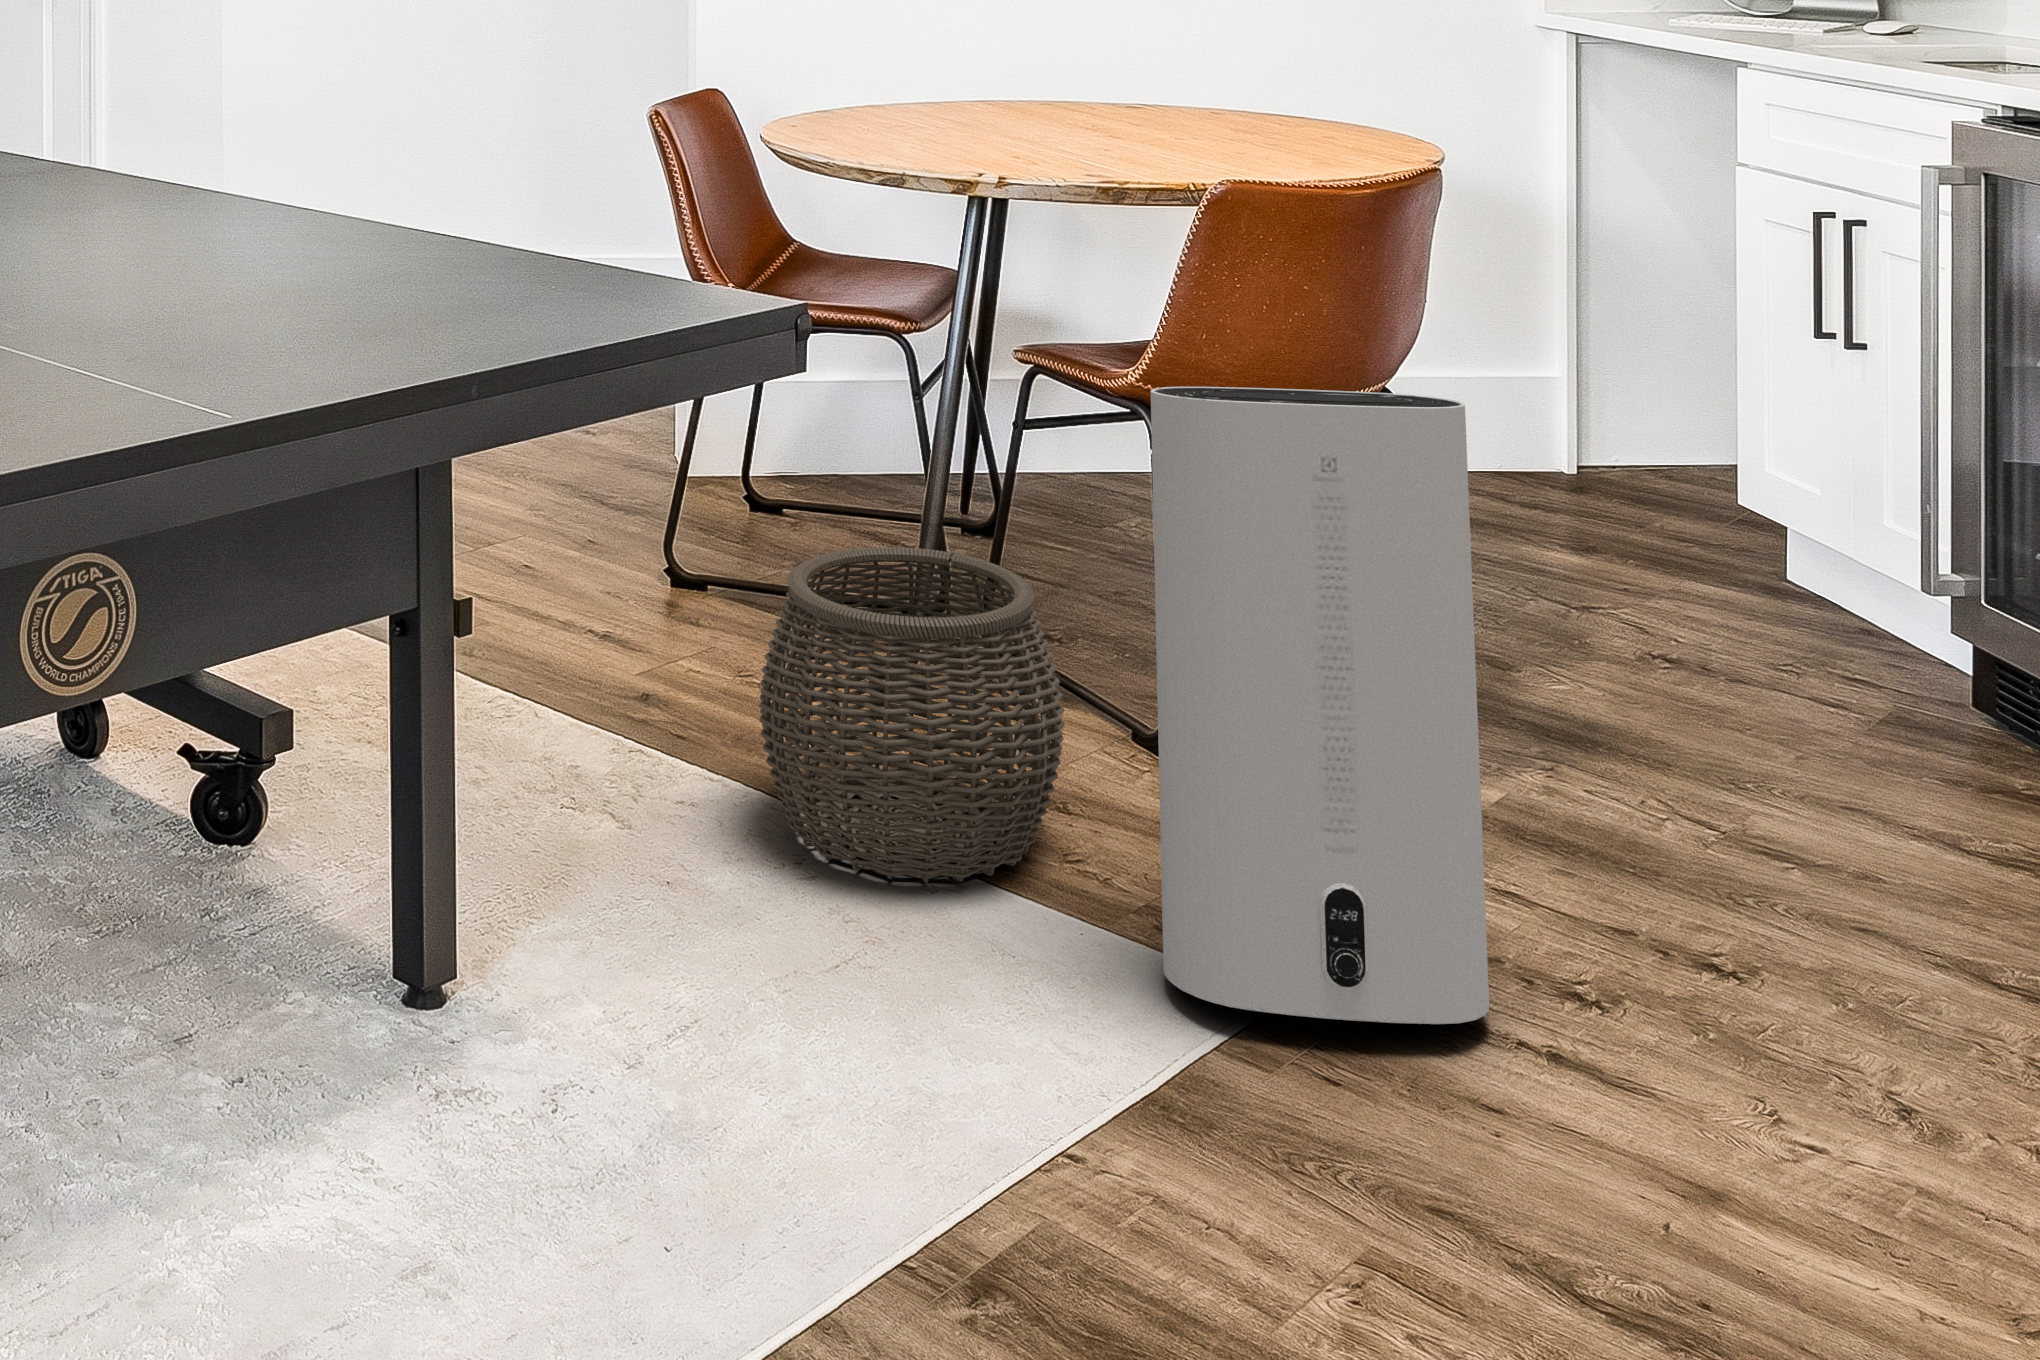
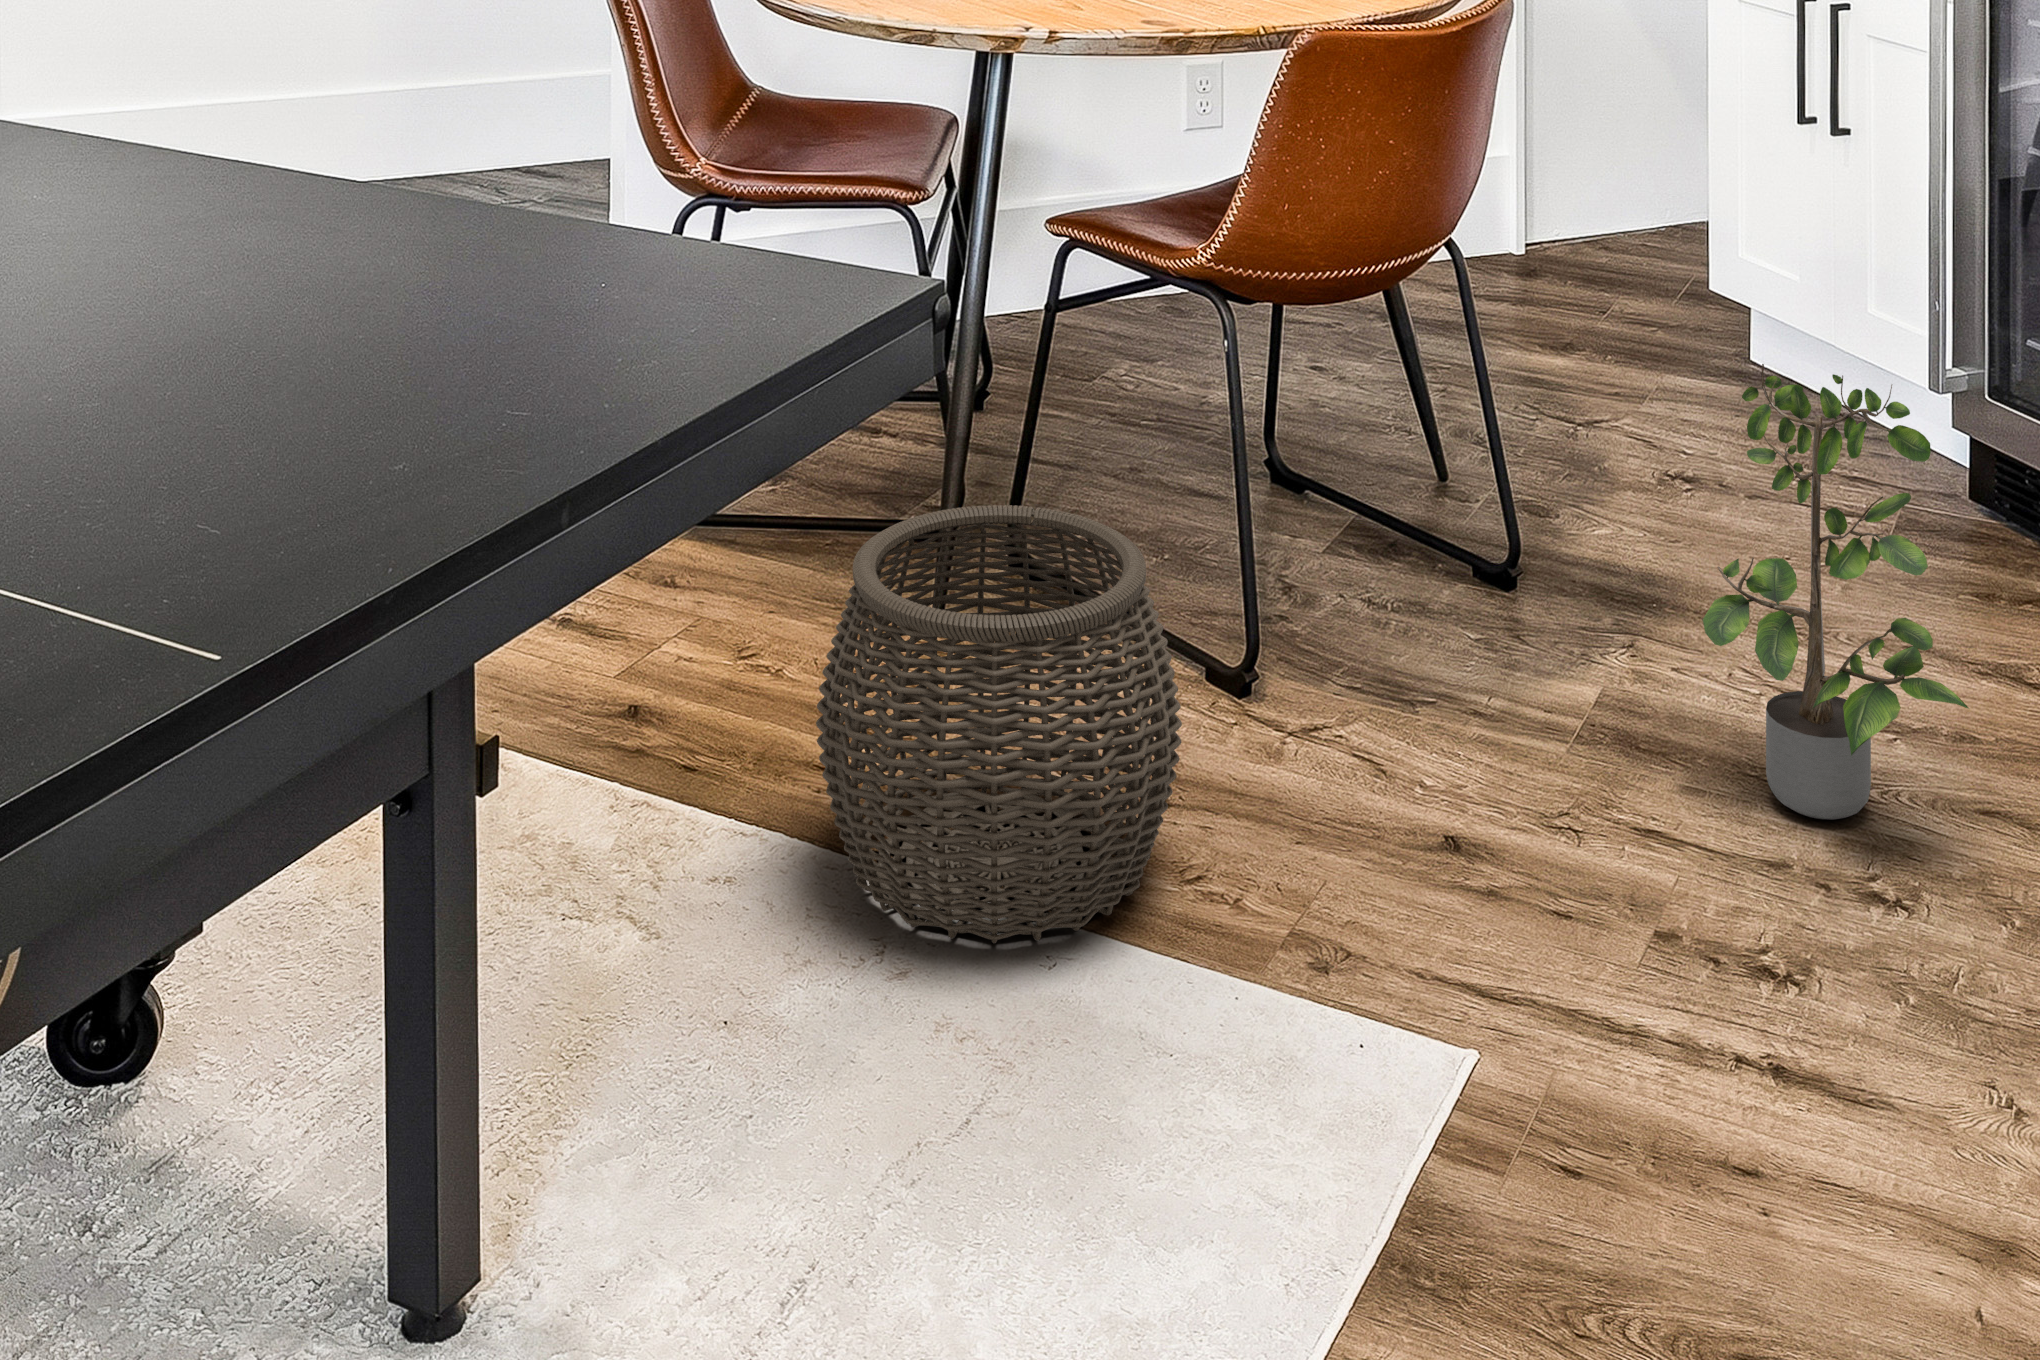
air purifier: present [1151,387,1489,1024] -> none [1307,292,1694,1069]
potted plant: none [1573,495,1823,910] -> present [1703,364,1969,820]

